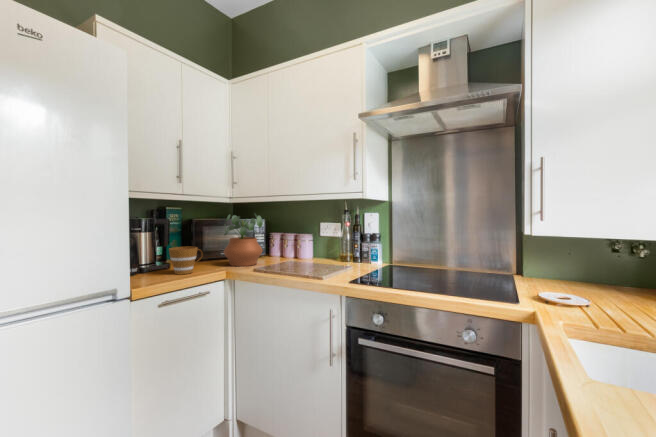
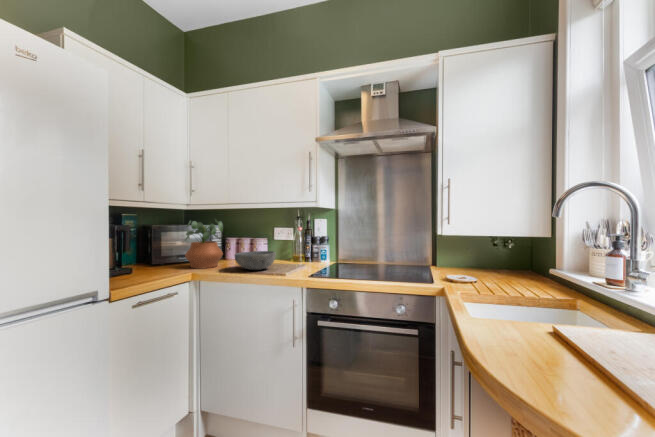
cup: present [169,247,199,274] -> none [136,251,169,277]
bowl: none [271,249,316,271] -> present [235,251,276,270]

